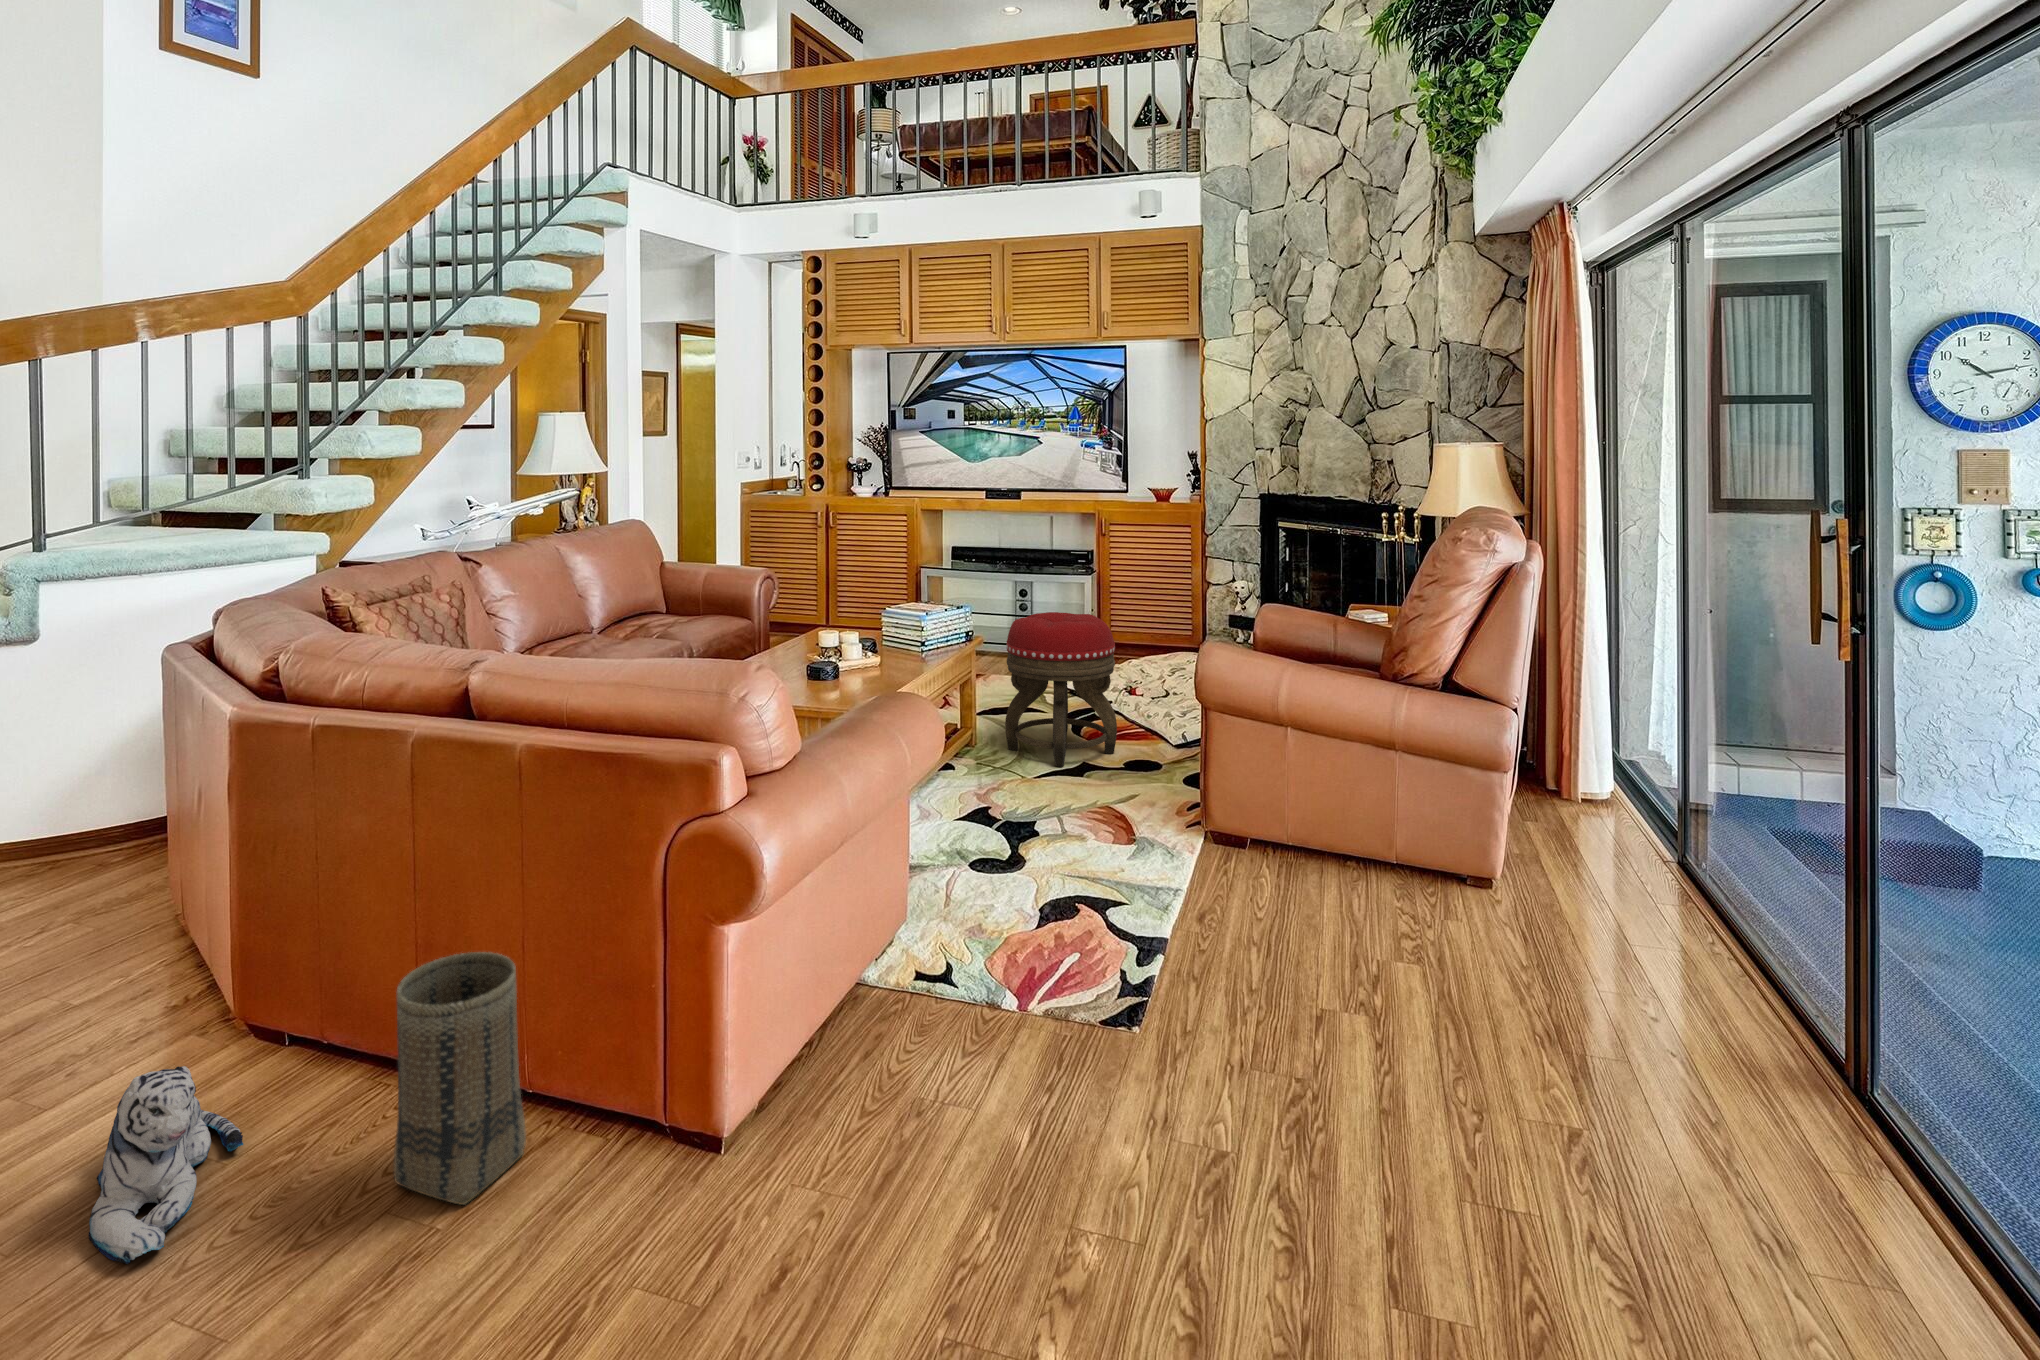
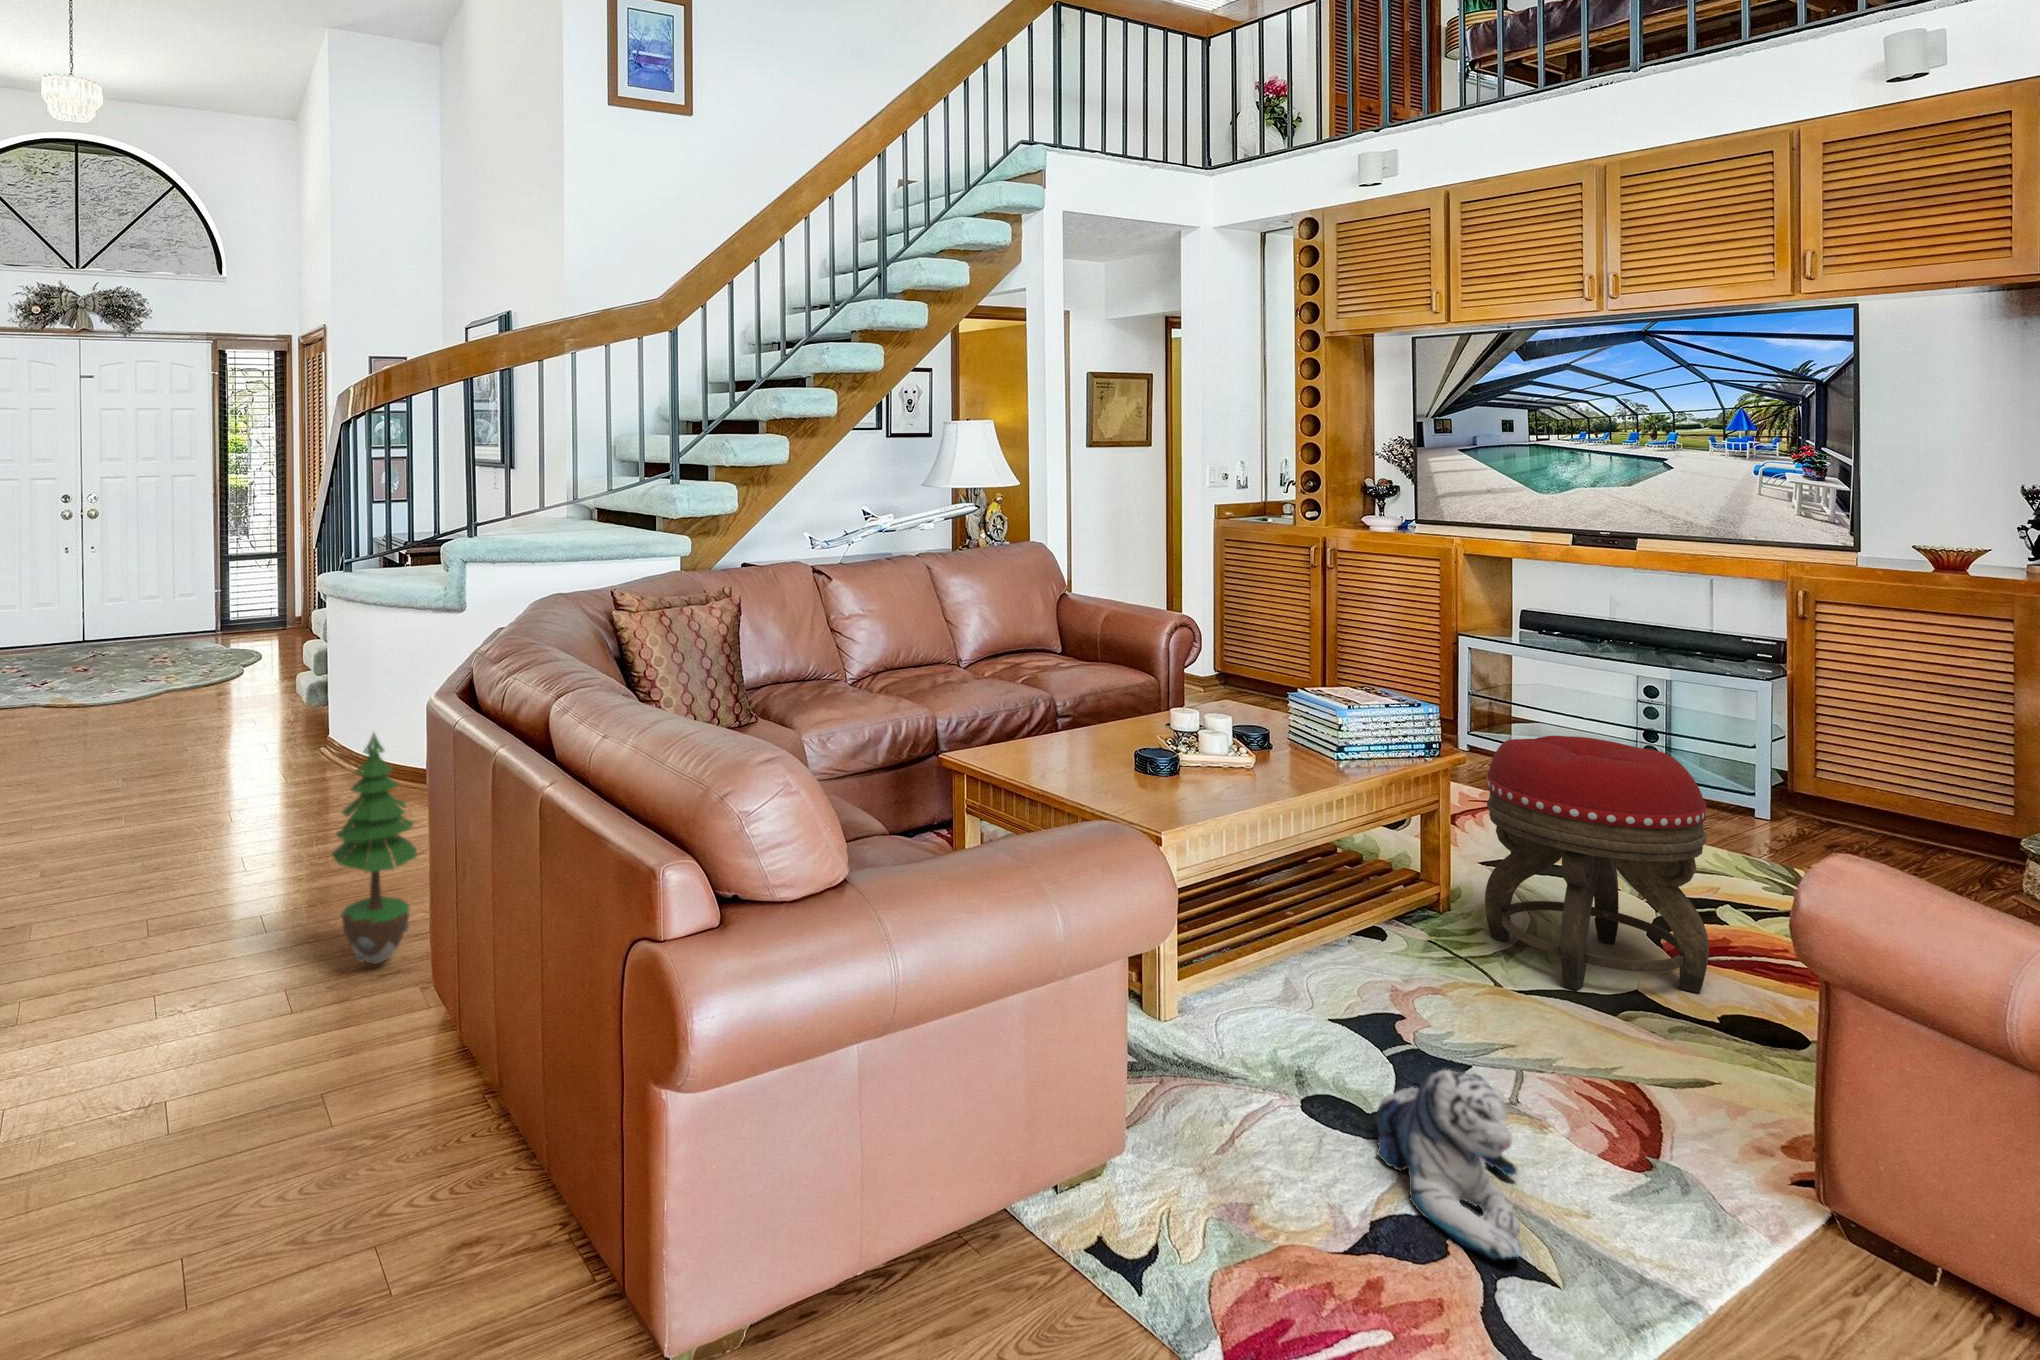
potted tree: none [56,754,174,1017] -> present [332,734,417,964]
basket: present [394,952,526,1205] -> none [403,1013,529,1295]
plush toy: present [89,1066,243,1264] -> present [1376,1070,1522,1260]

